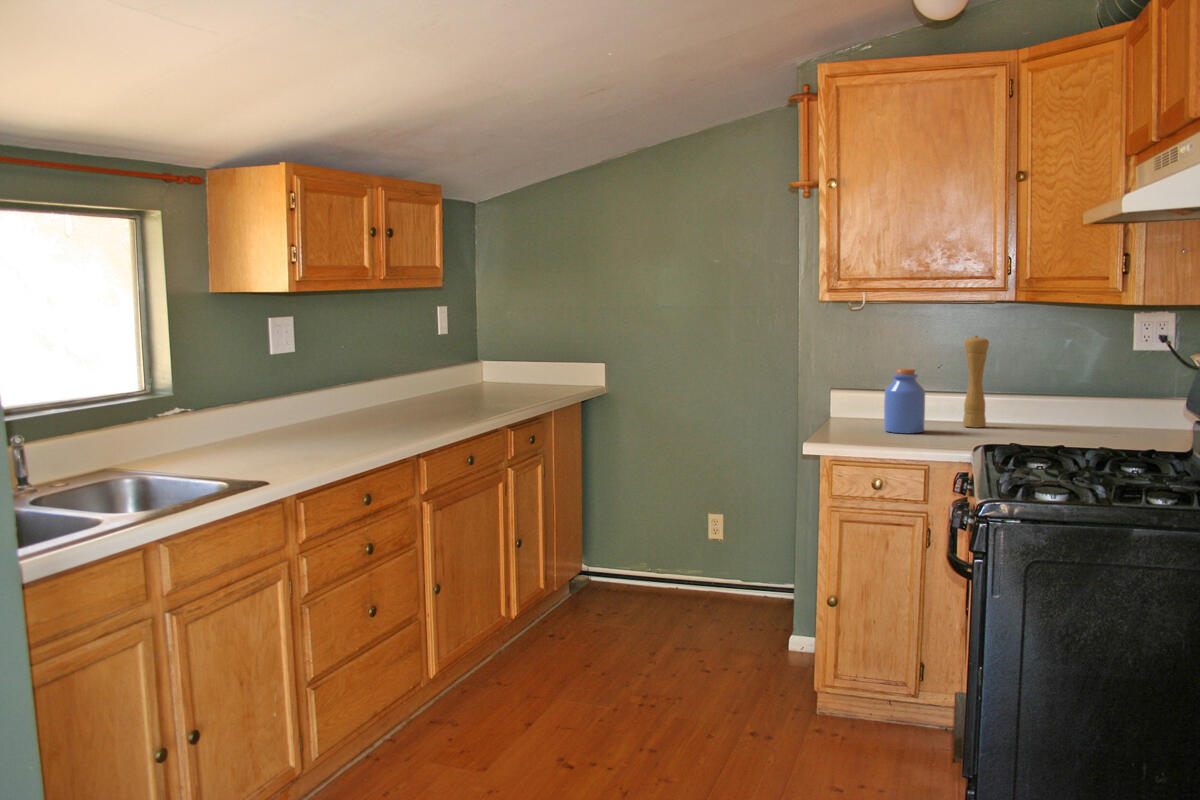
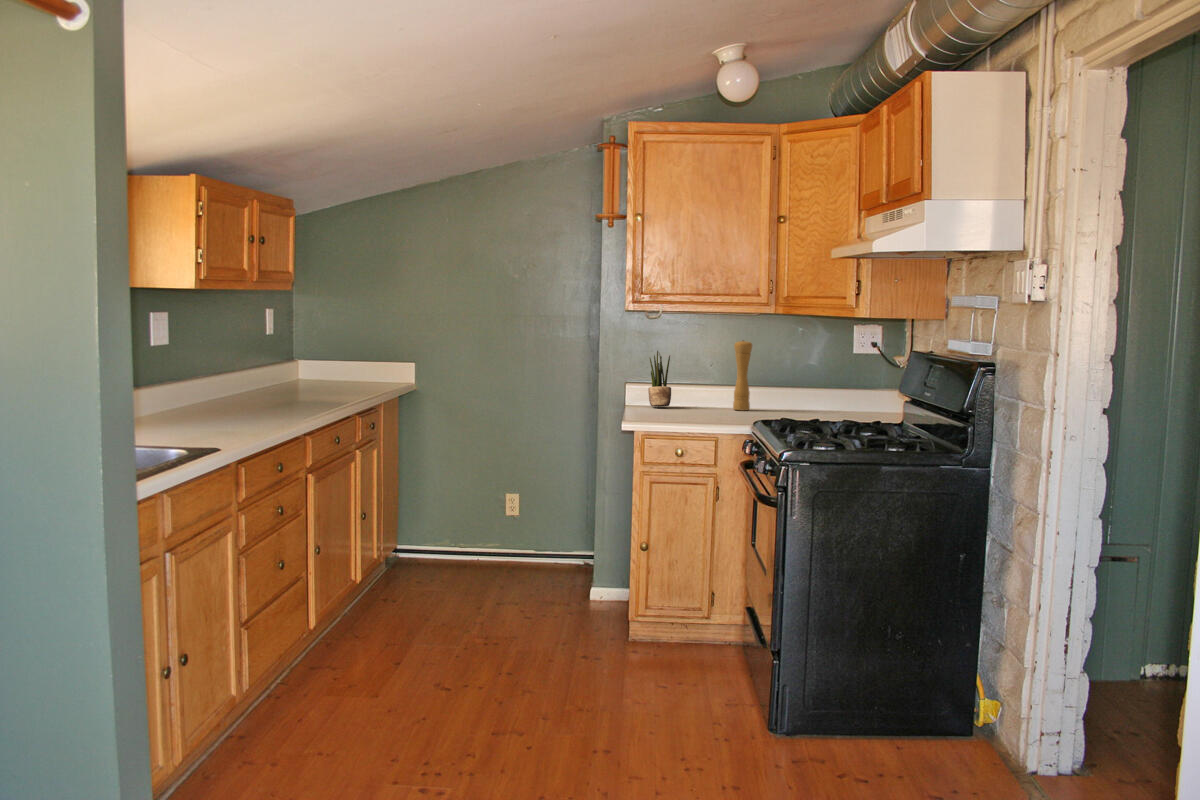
potted plant: none [852,349,881,421] -> present [648,351,671,407]
jar: present [884,368,925,434] -> none [678,364,709,415]

